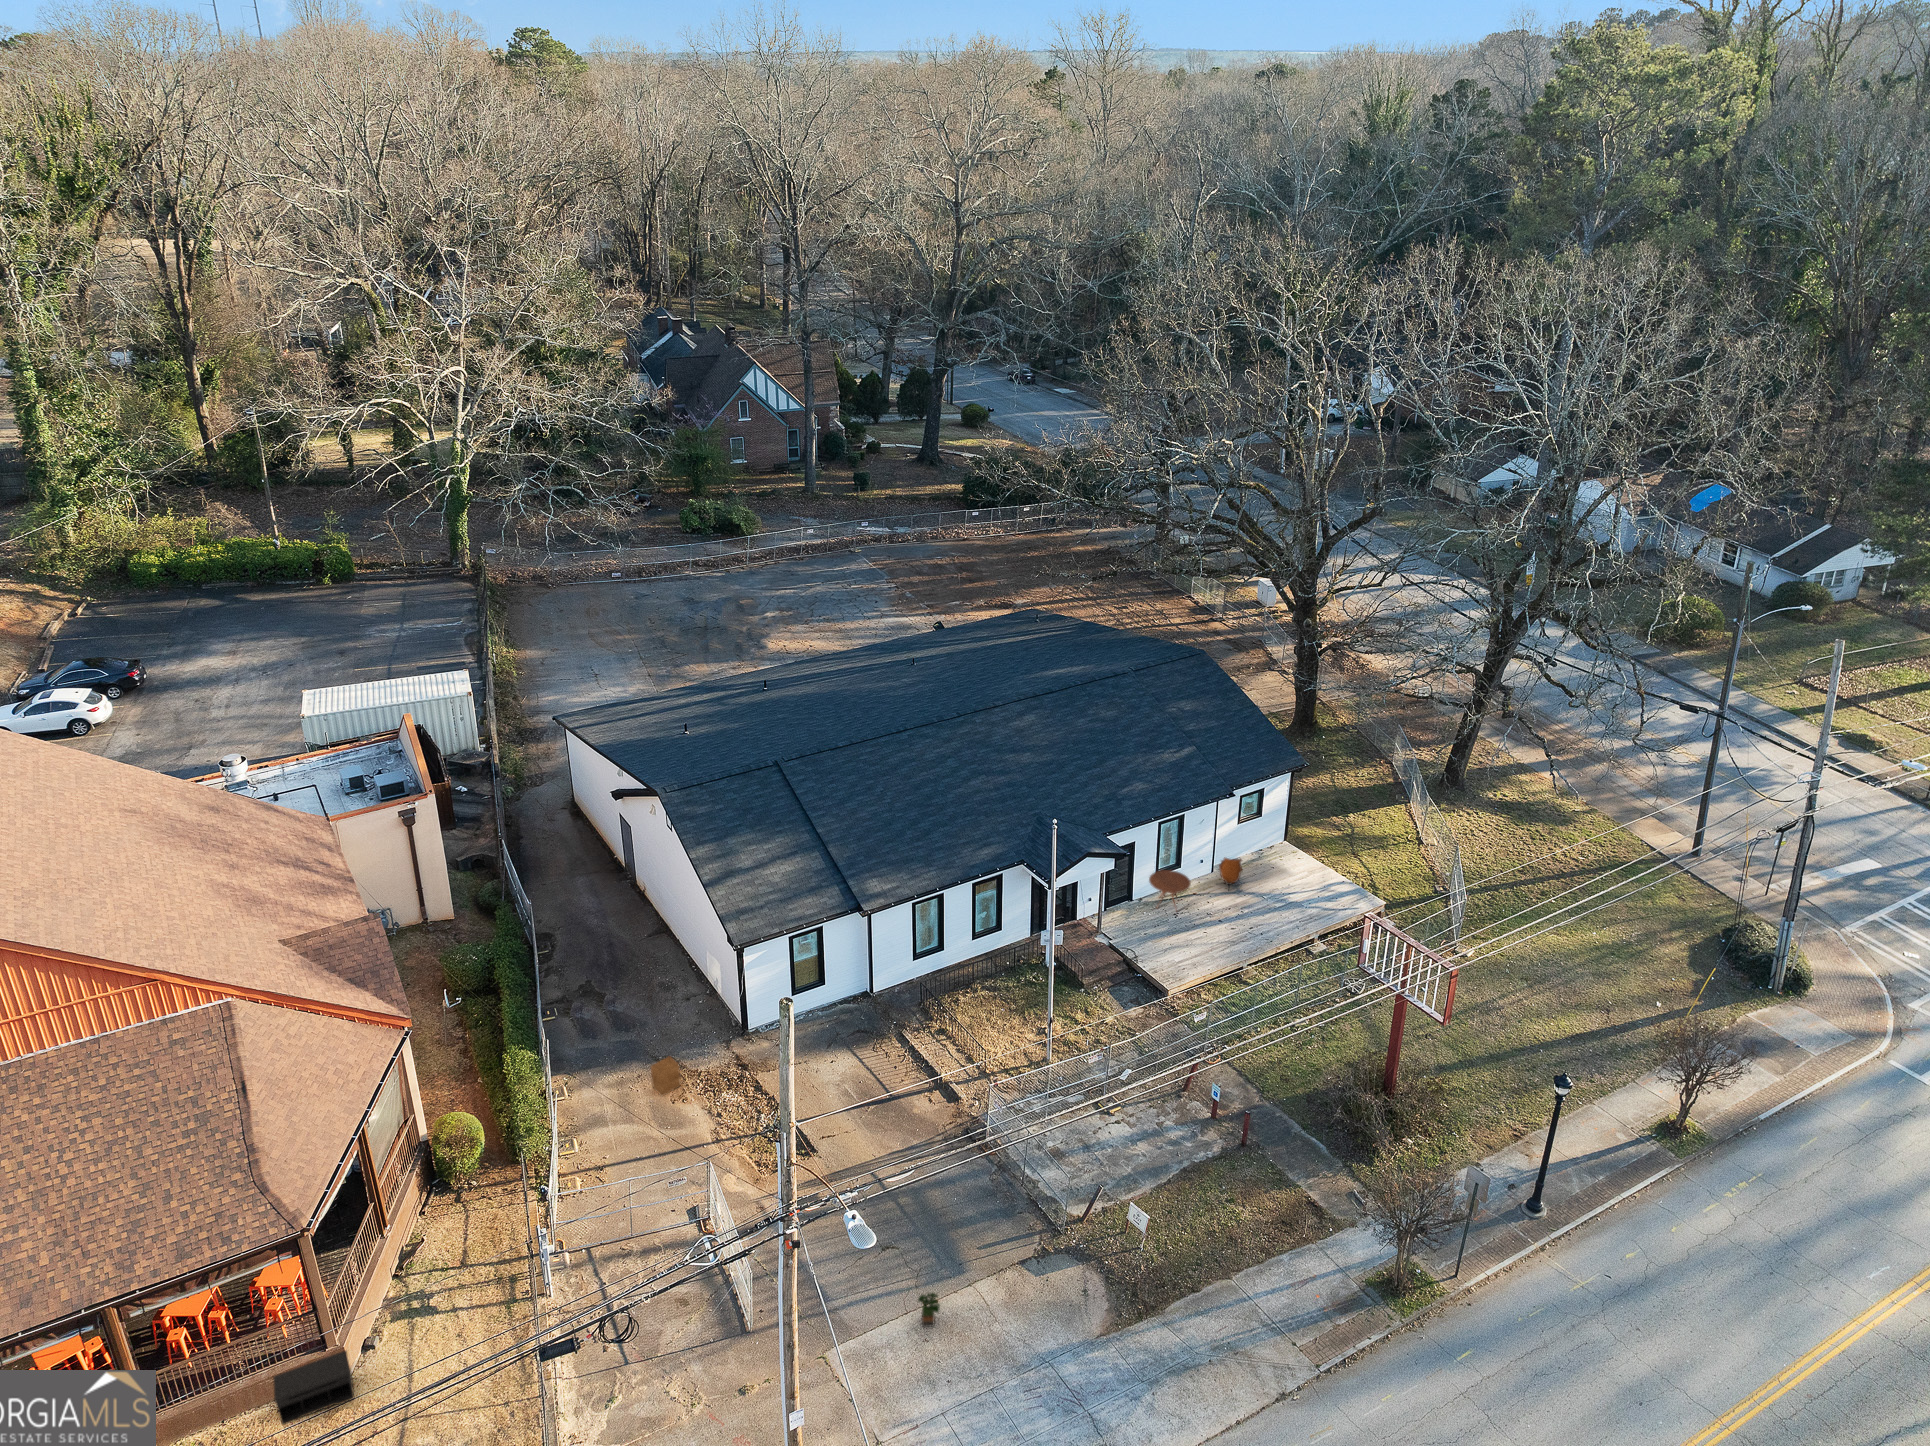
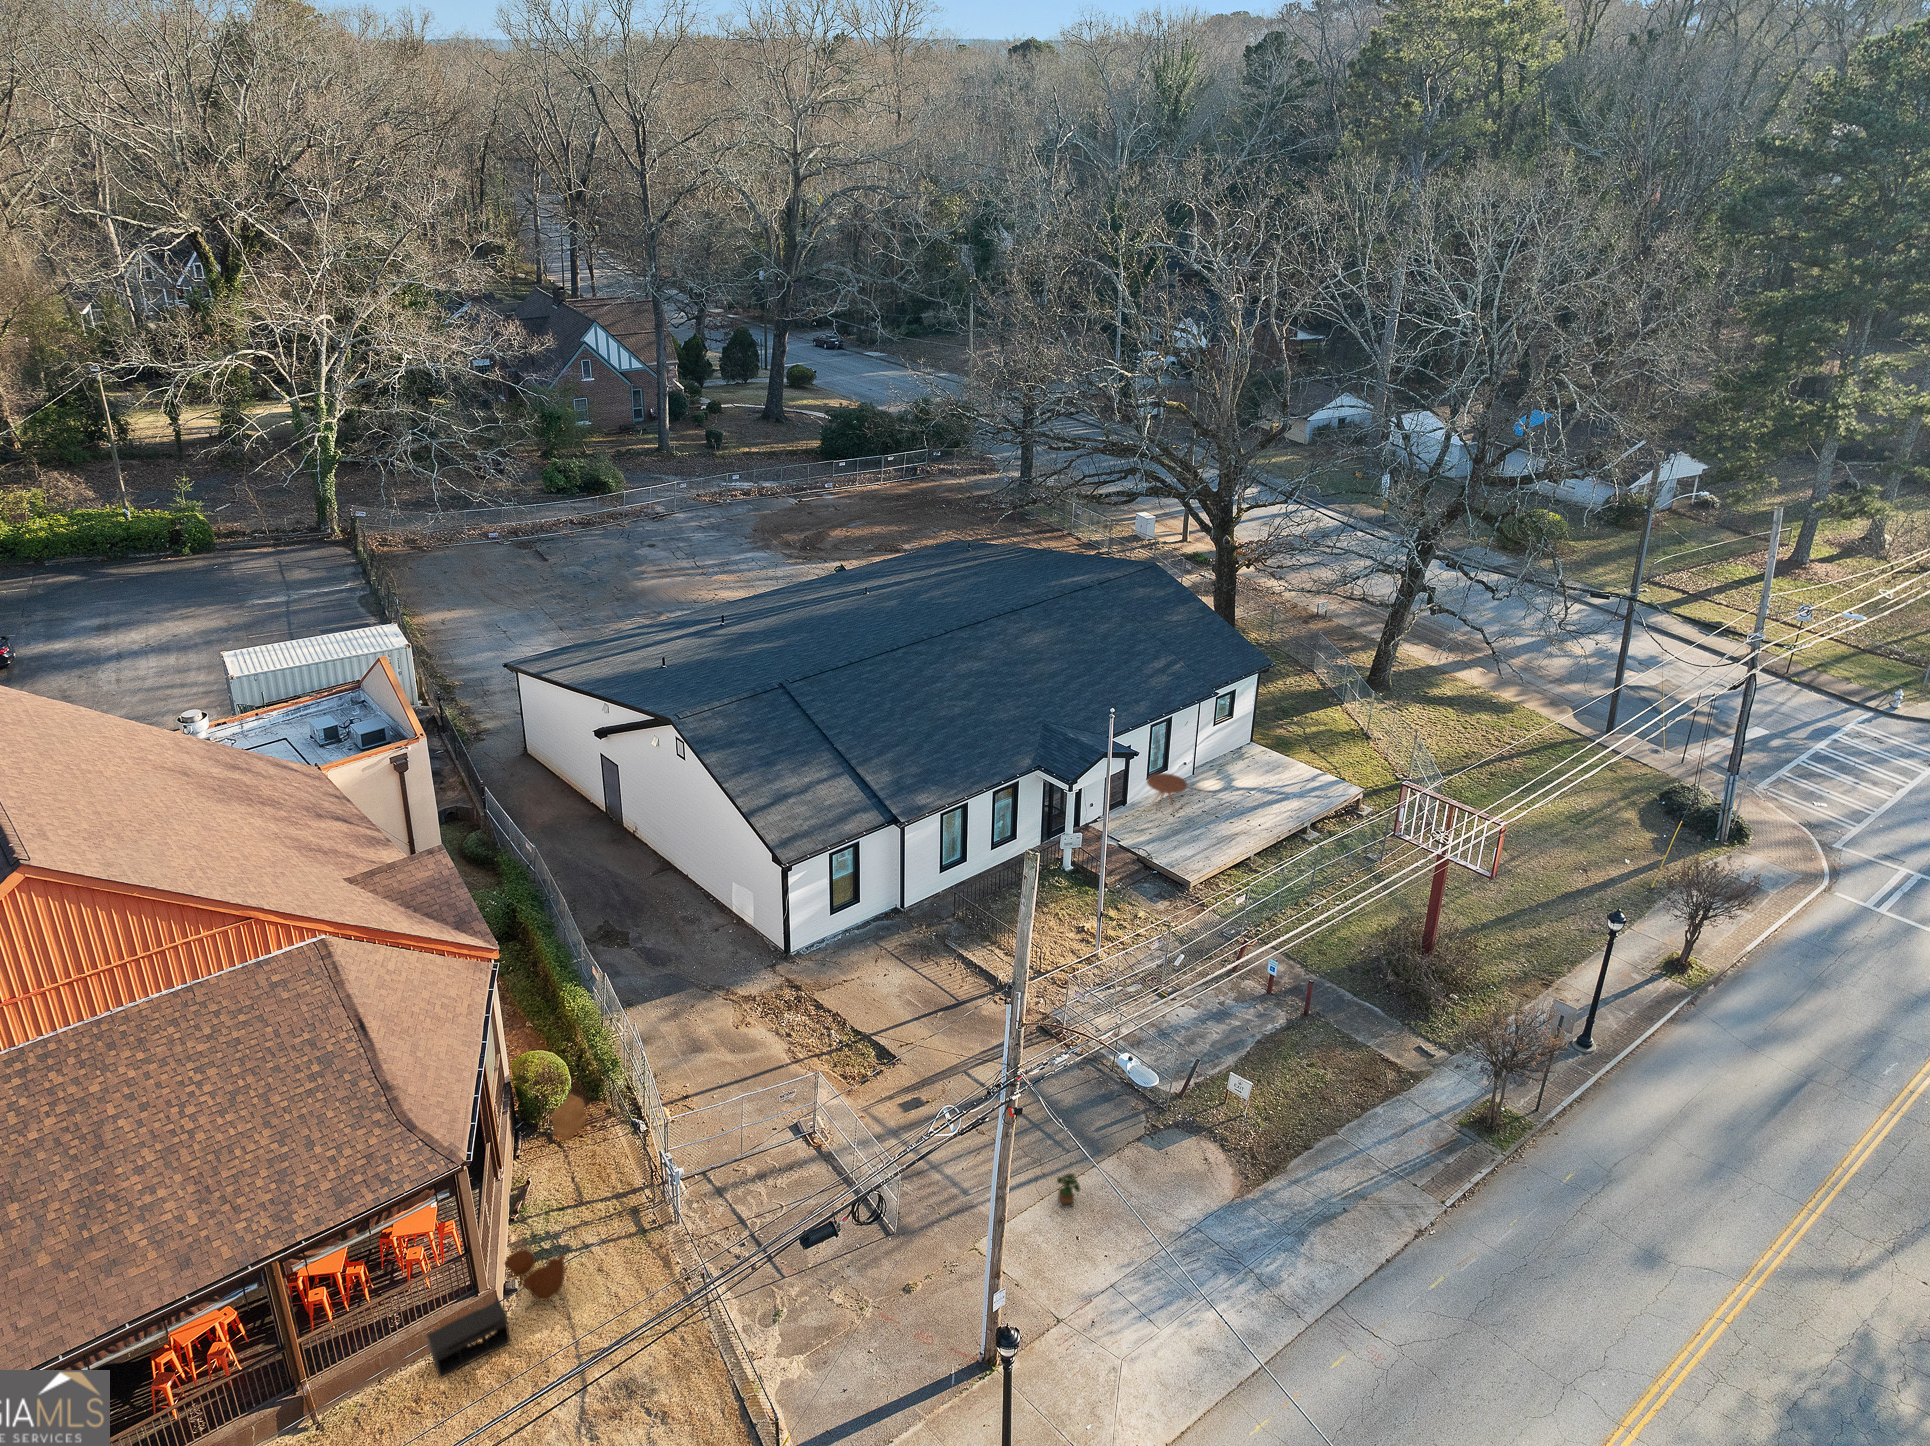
lounge chair: present [1219,858,1242,890] -> present [504,1249,565,1307]
cardboard box: present [651,1056,681,1096] -> present [552,1094,586,1140]

